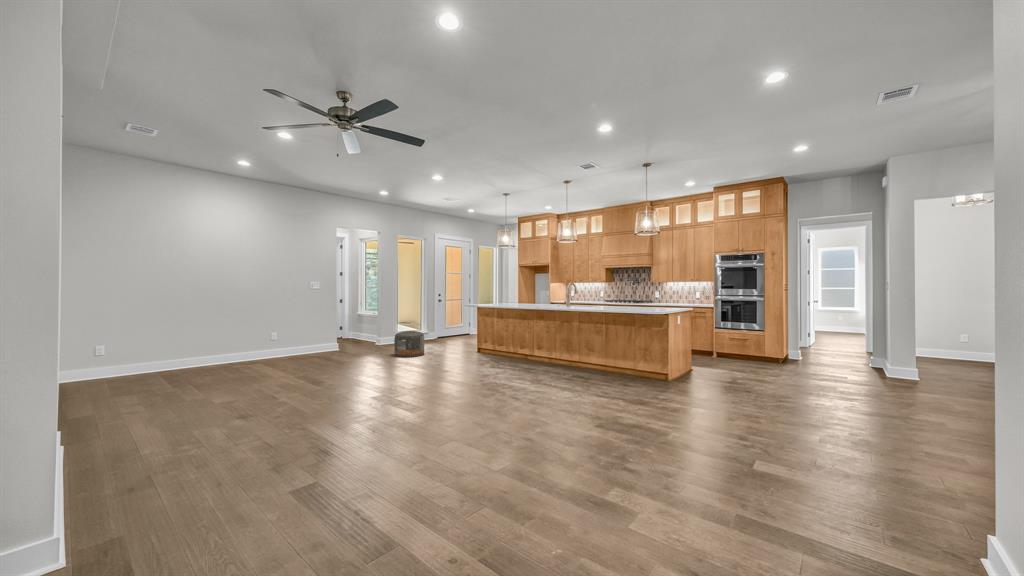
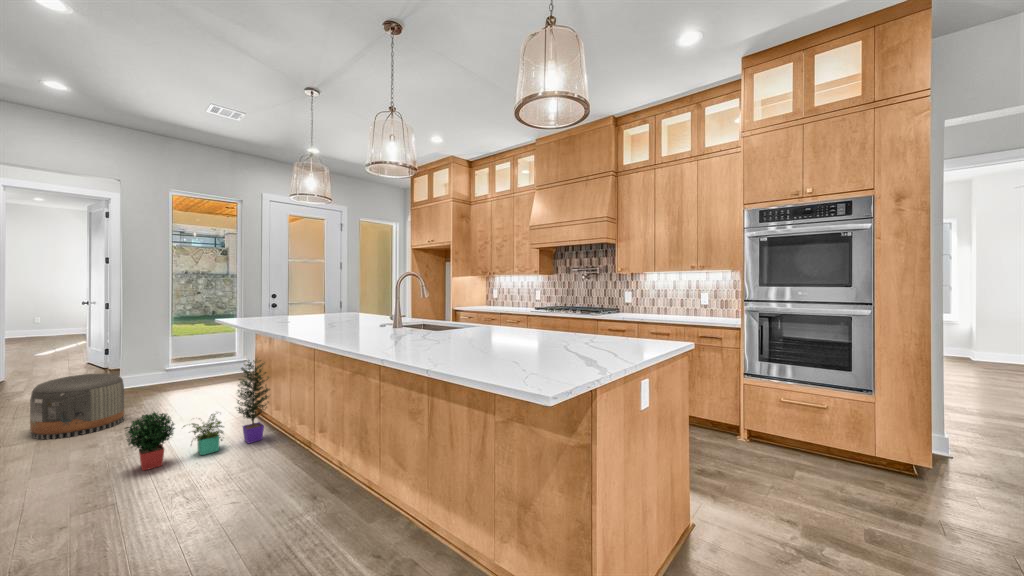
potted plant: none [467,321,507,363] -> present [125,359,270,471]

